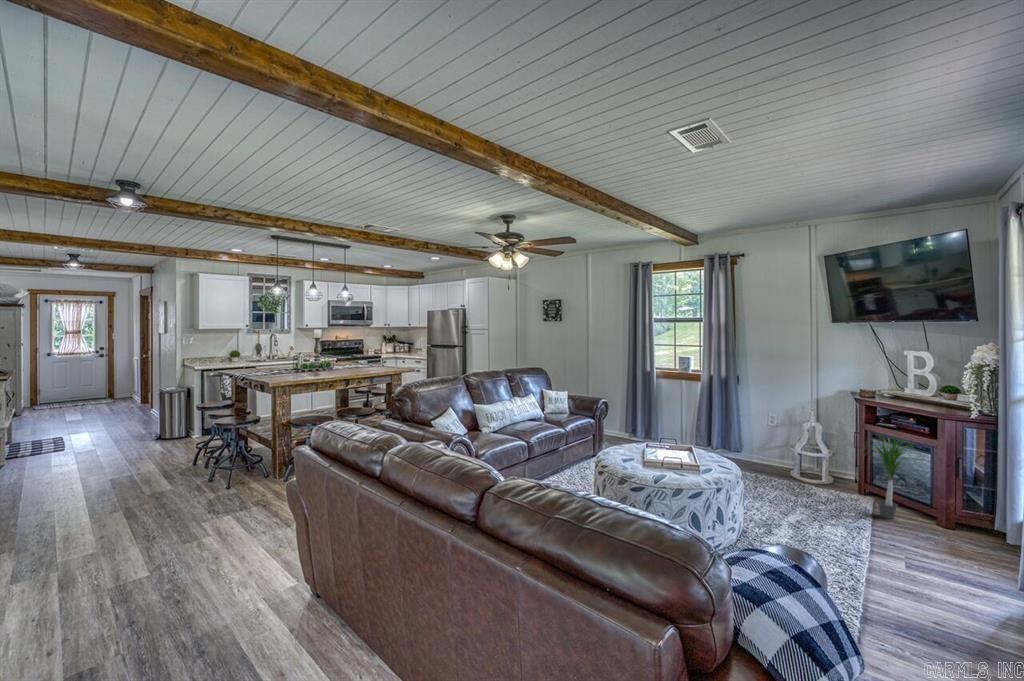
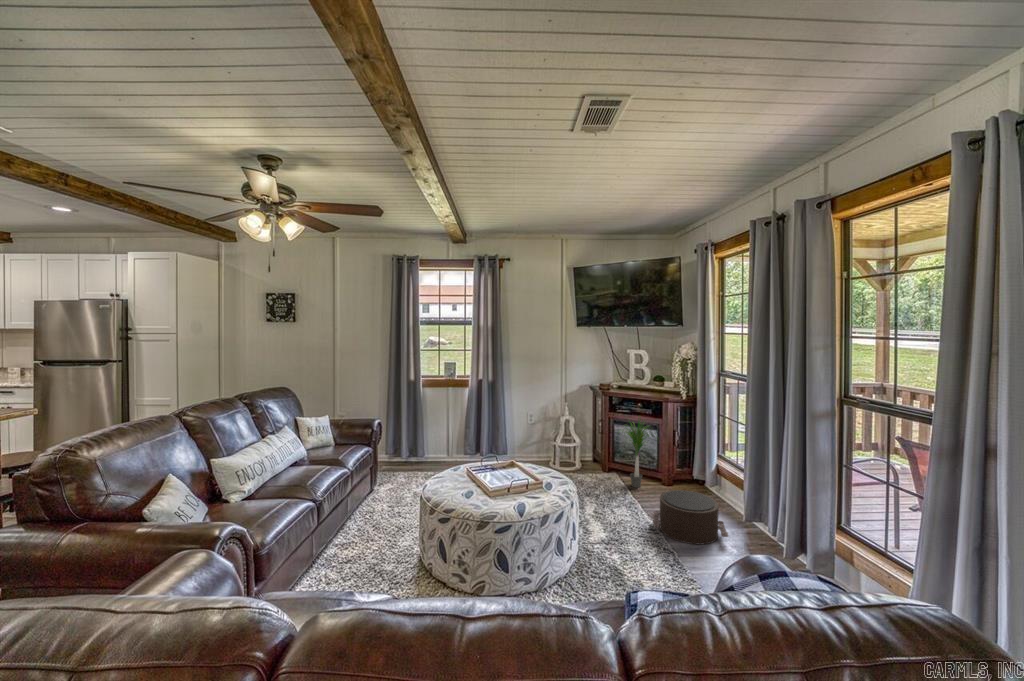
pouf: none [856,520,979,594] -> present [653,490,728,544]

